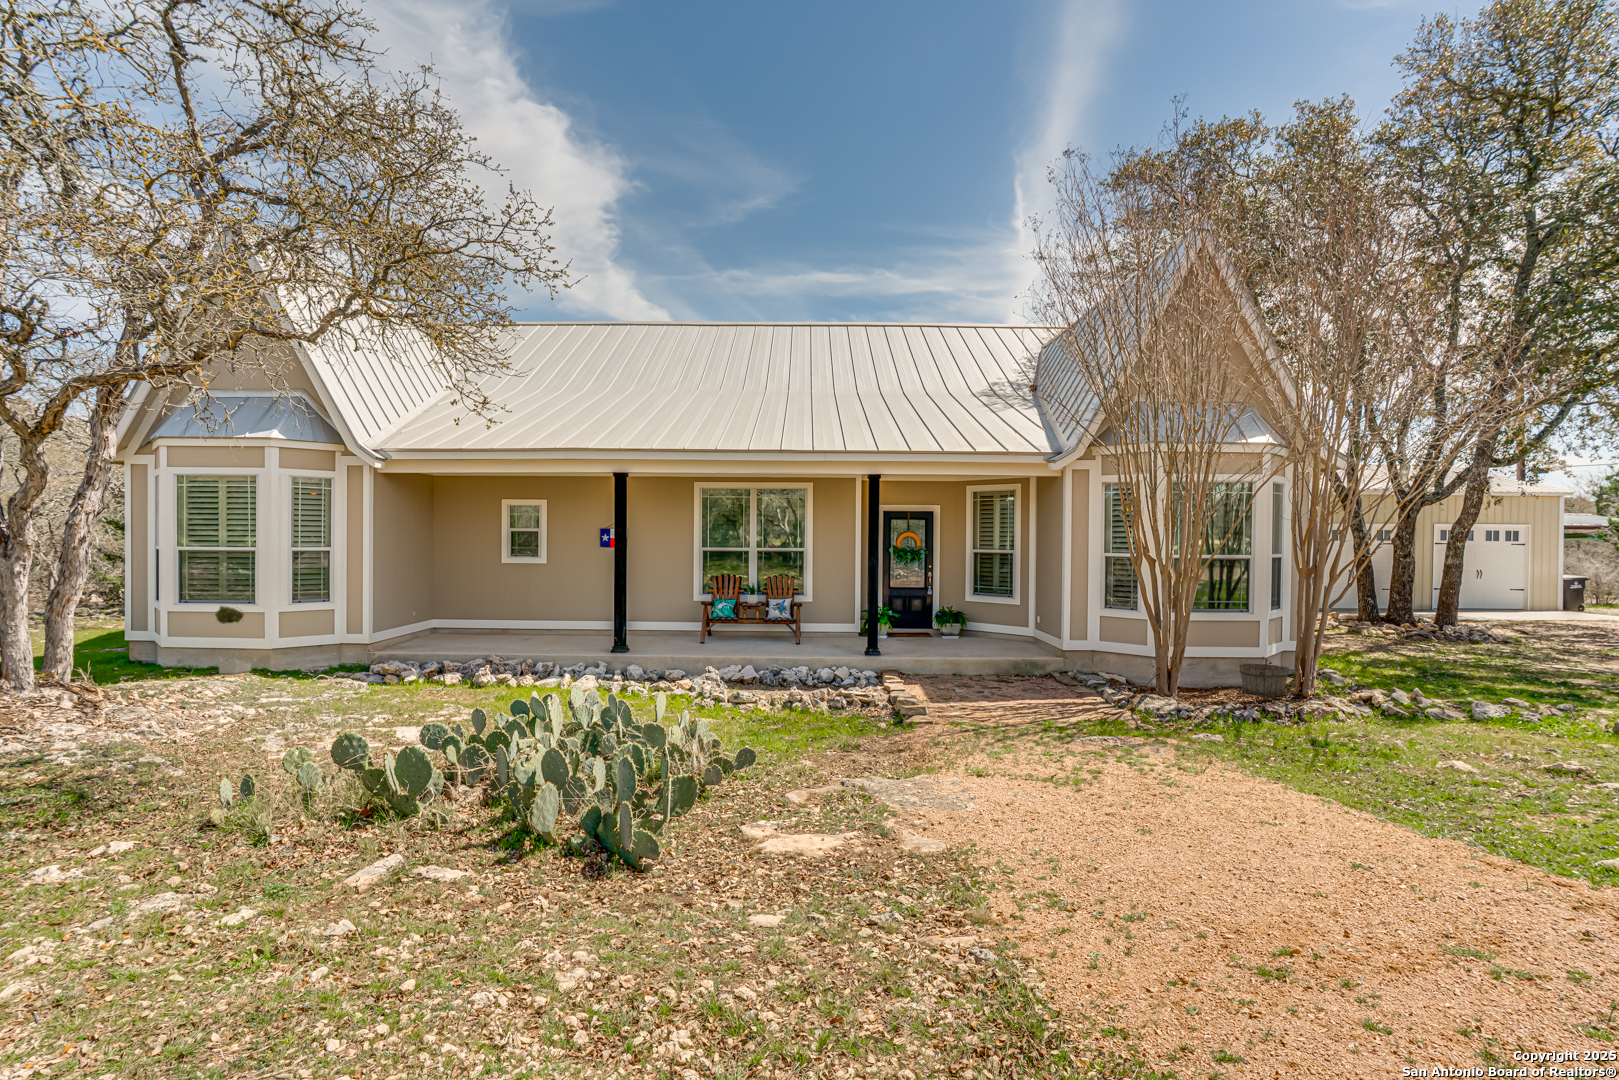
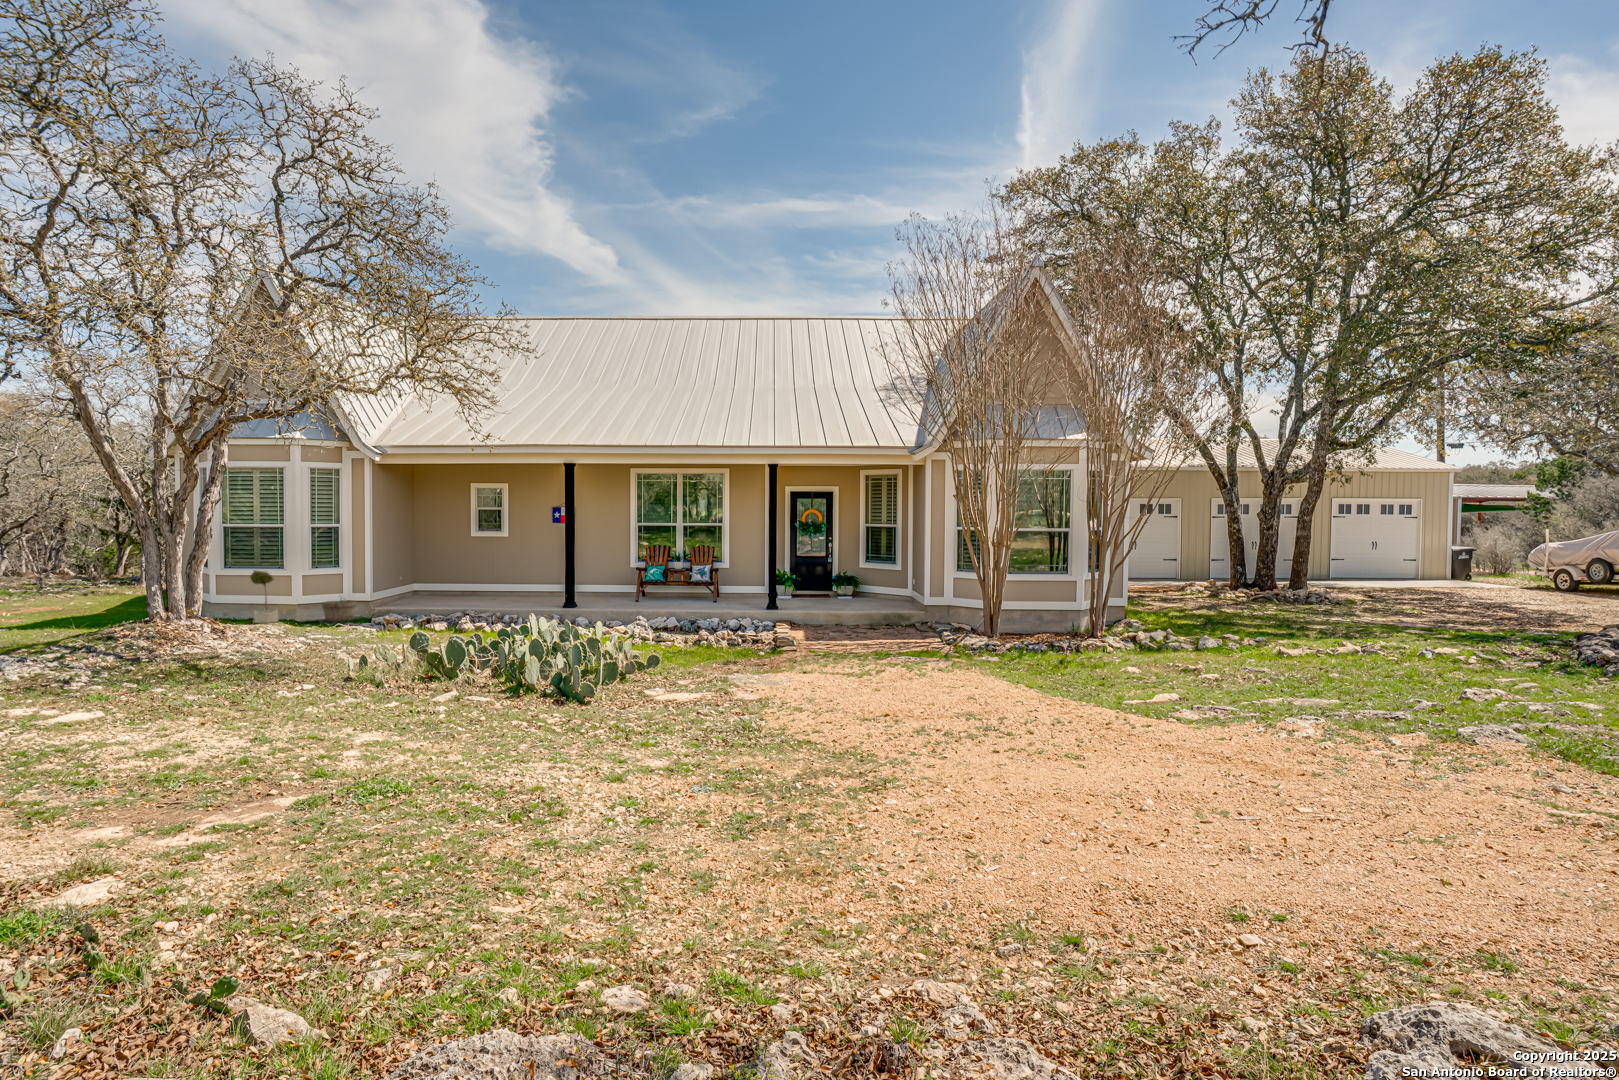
wooden bucket: present [1239,657,1289,696] -> present [322,600,356,622]

